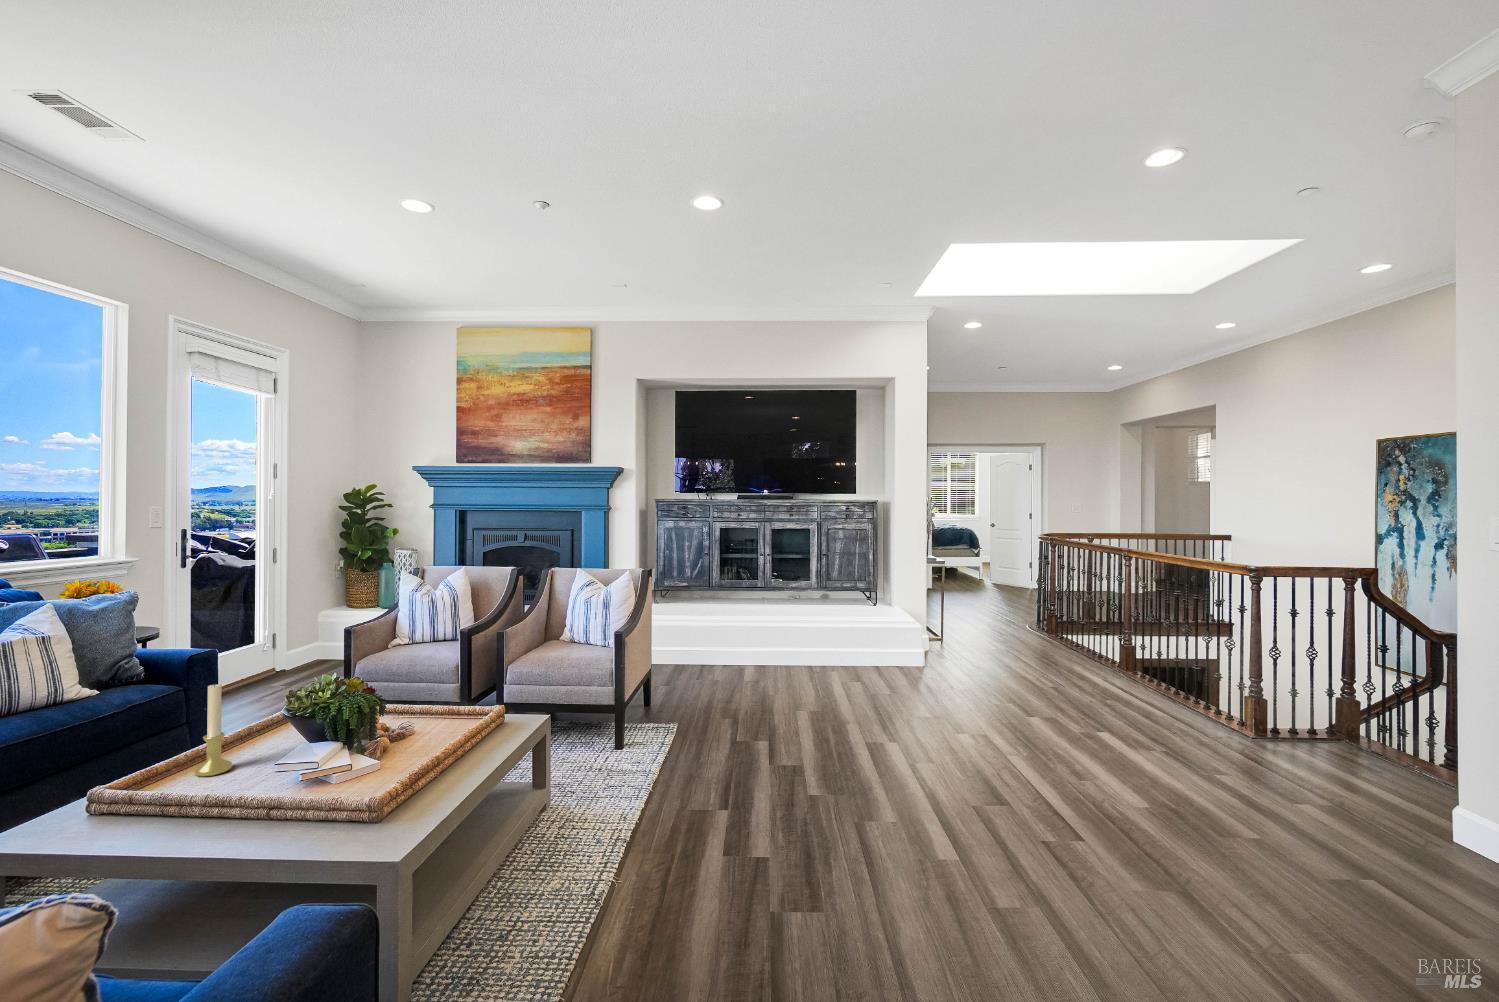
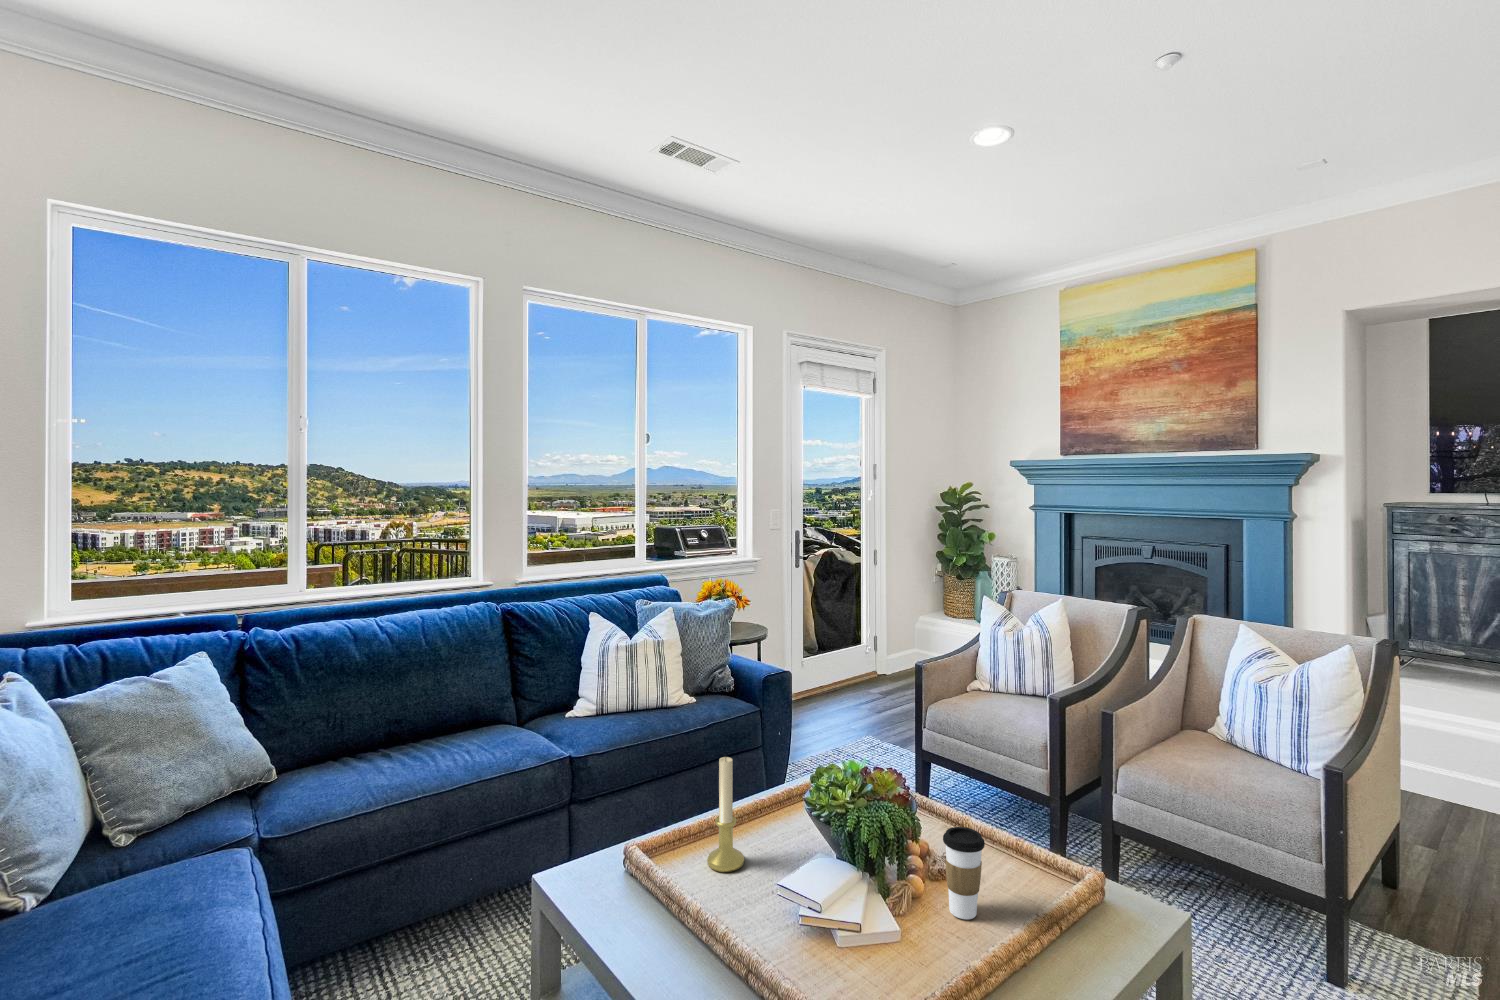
coffee cup: none [406,691,435,747] -> present [943,827,985,919]

